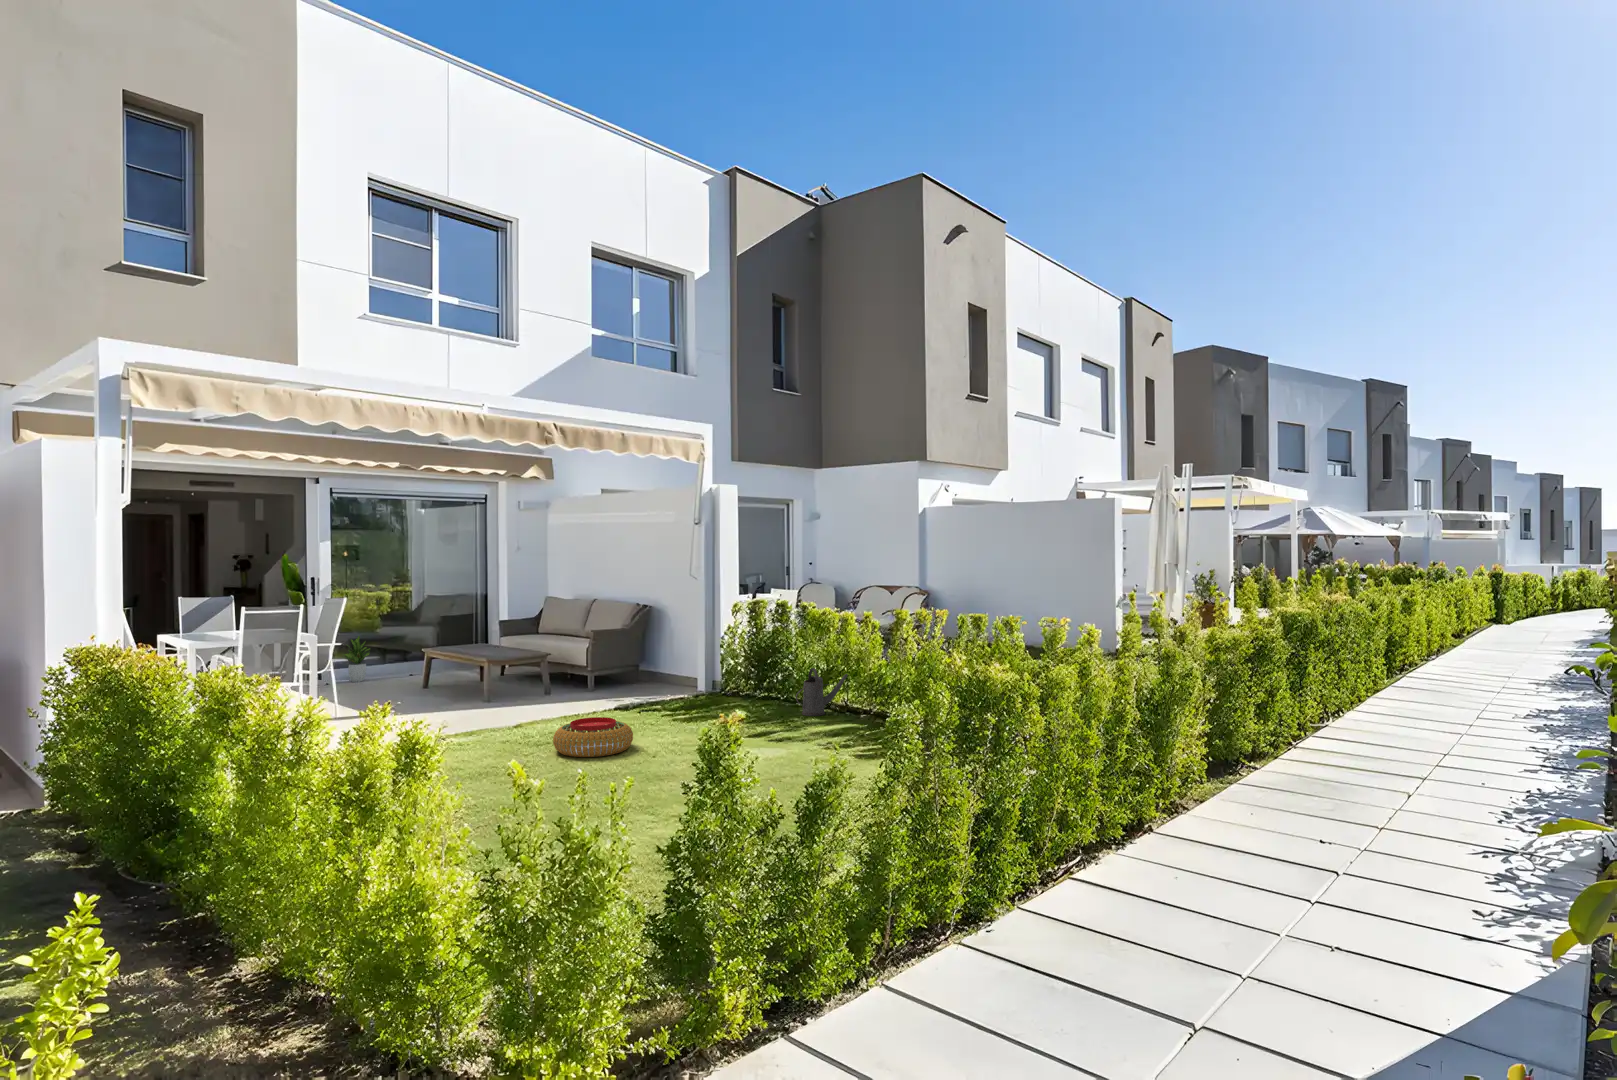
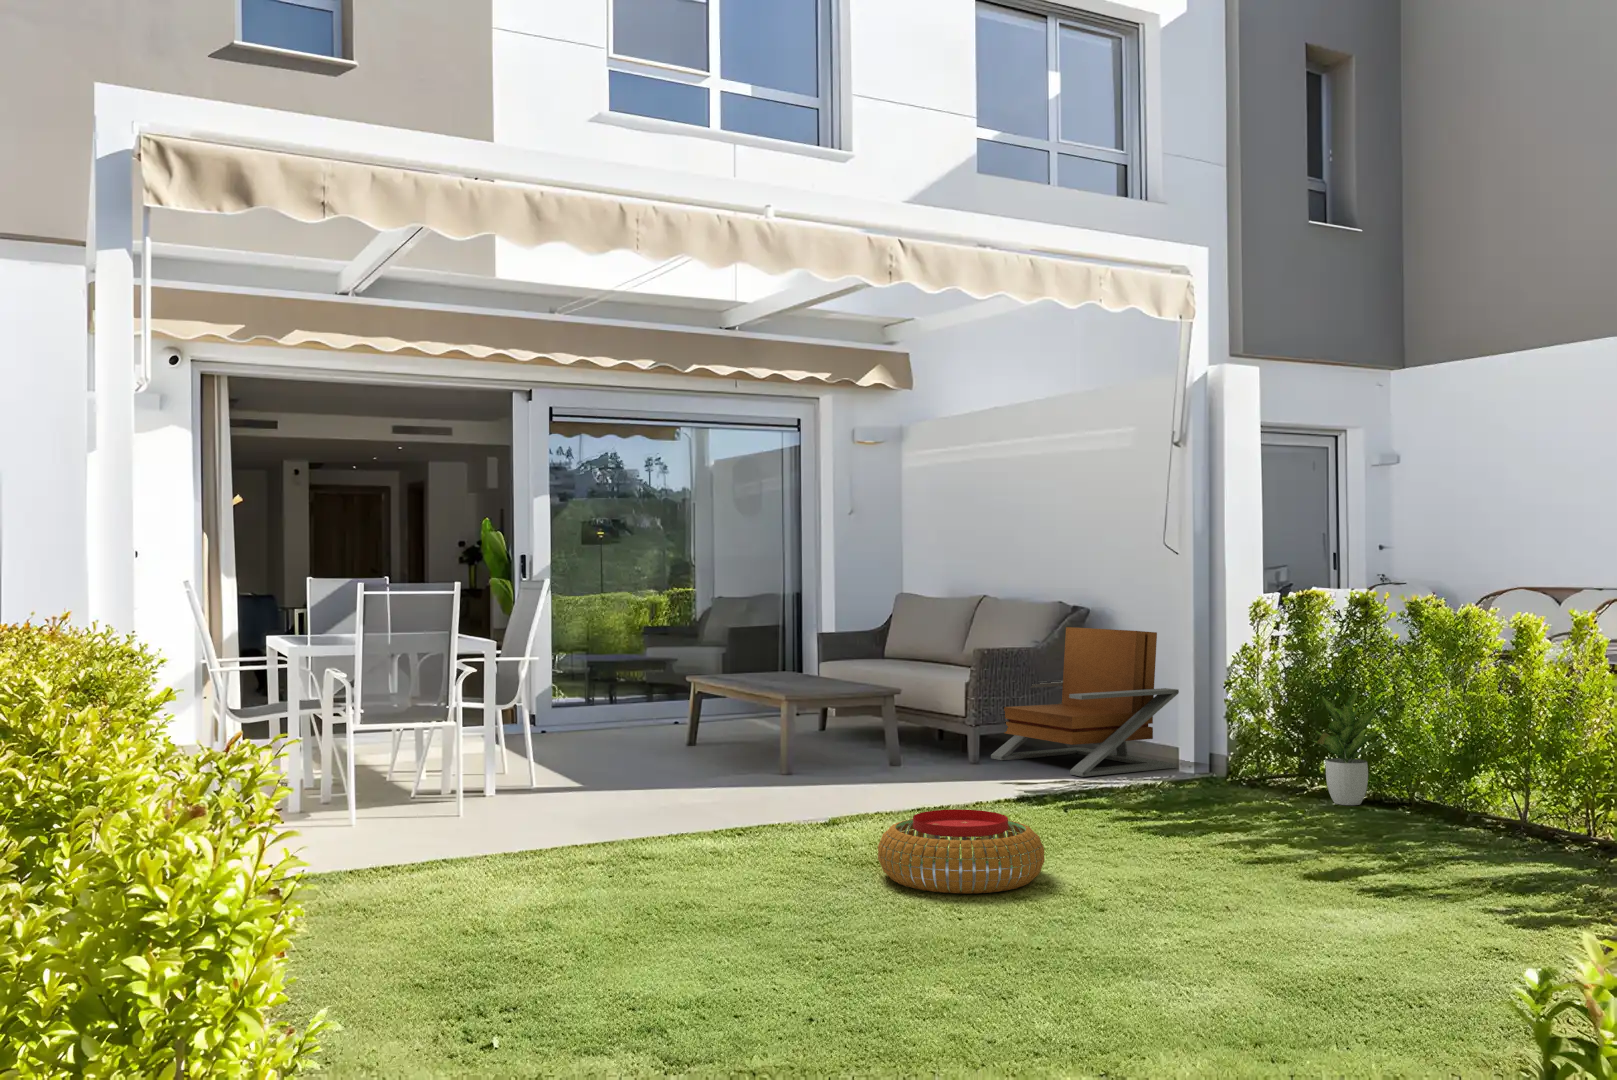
lounge chair: none [602,616,698,695] -> present [991,627,1179,777]
potted plant: present [344,636,370,682] -> present [1313,692,1386,805]
watering can: present [796,668,848,716] -> none [1408,734,1534,841]

